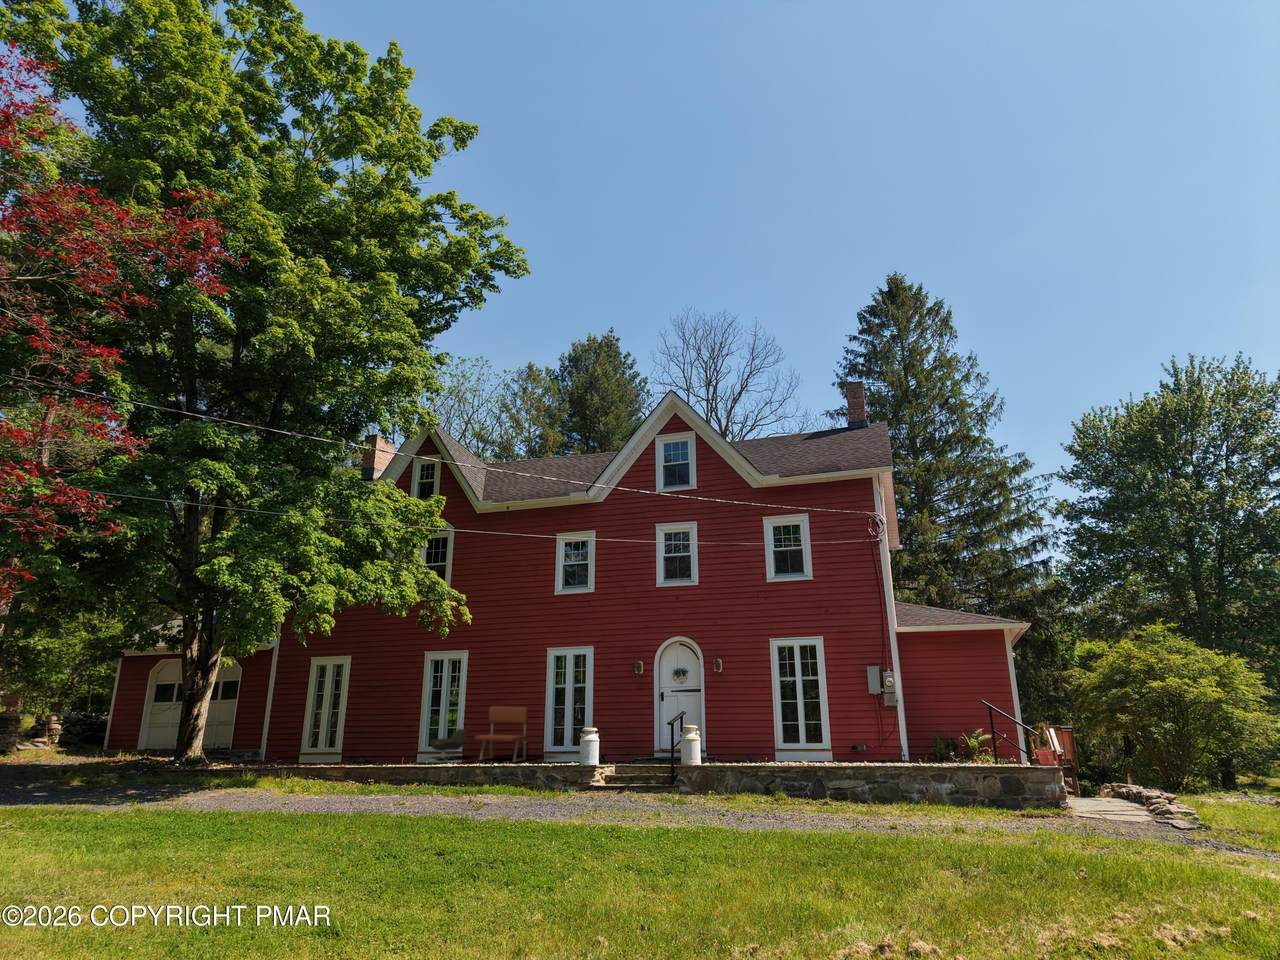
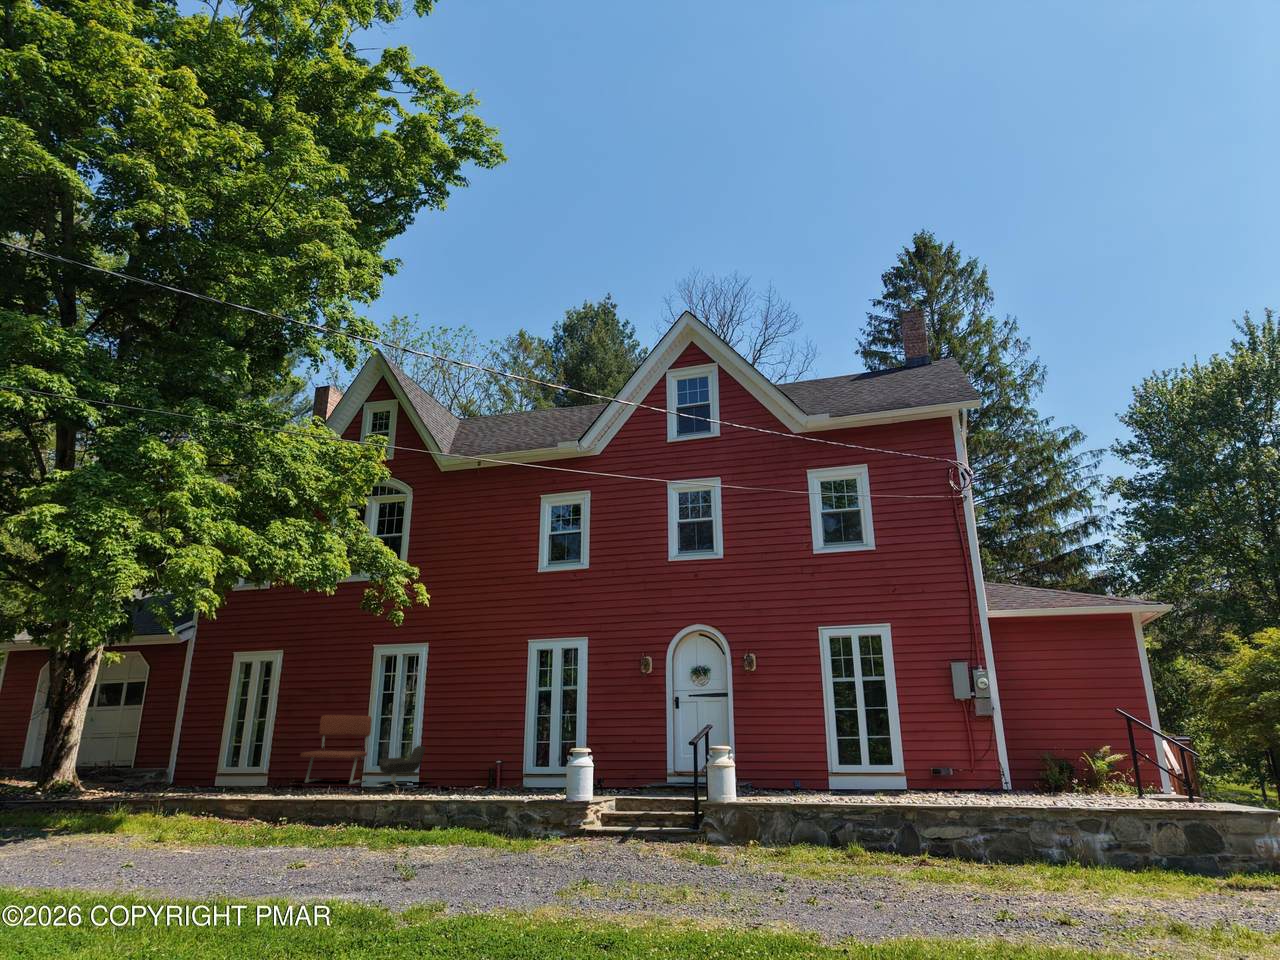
bench: present [475,706,529,762] -> present [300,715,372,784]

